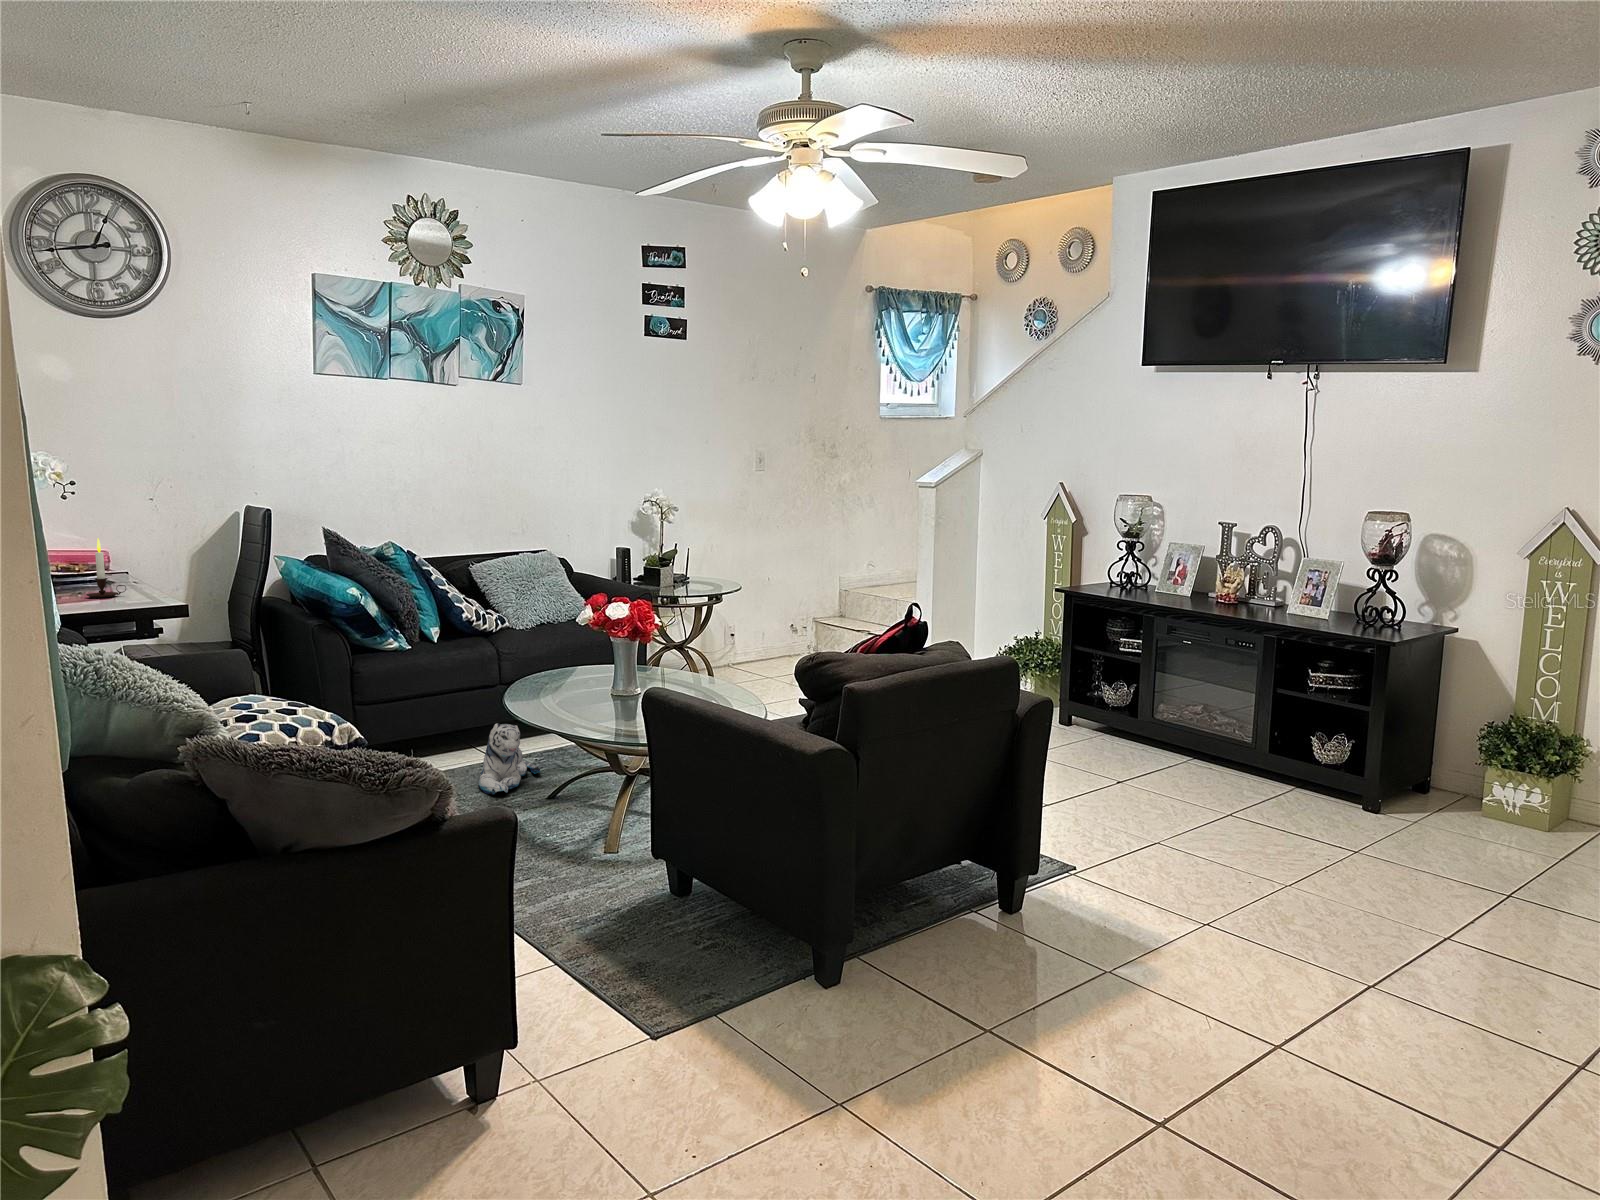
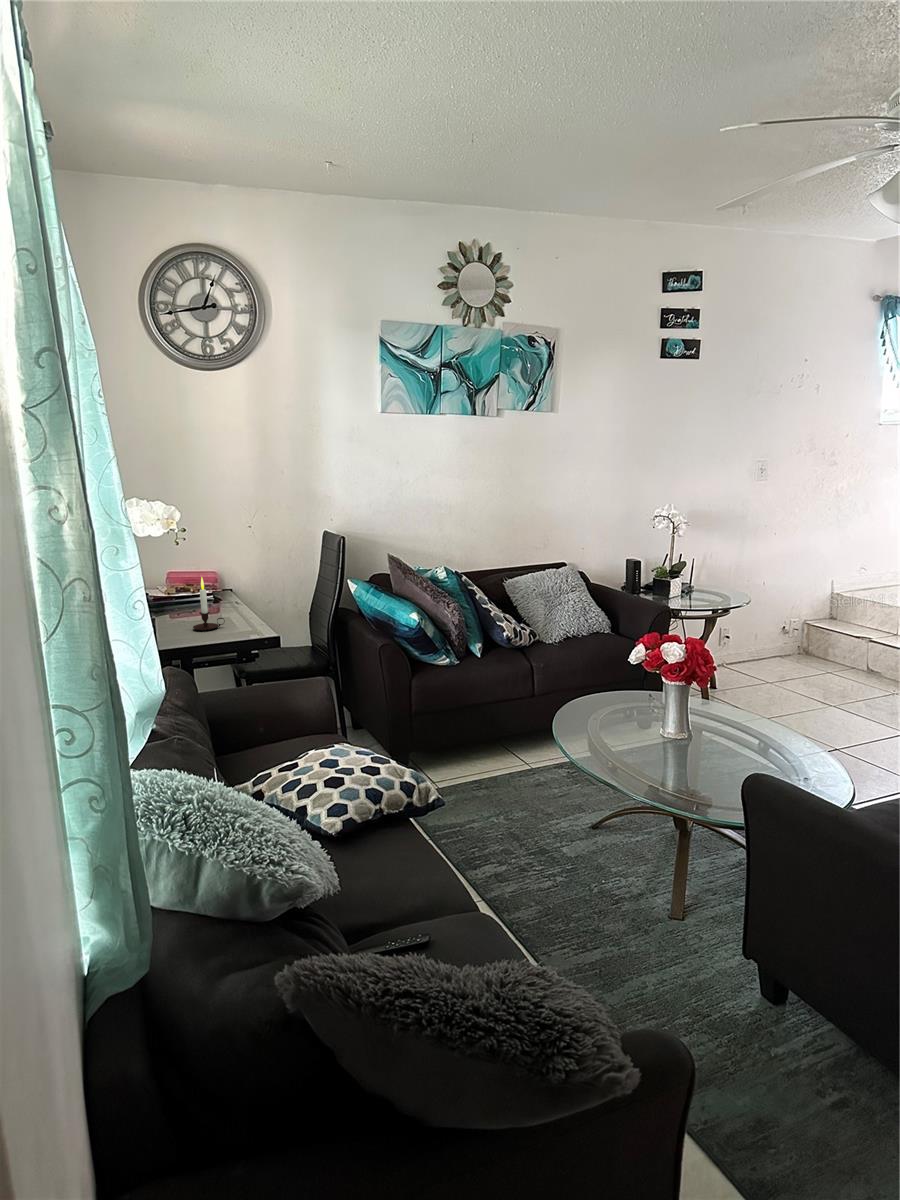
plush toy: present [478,723,540,795] -> none [525,762,582,838]

